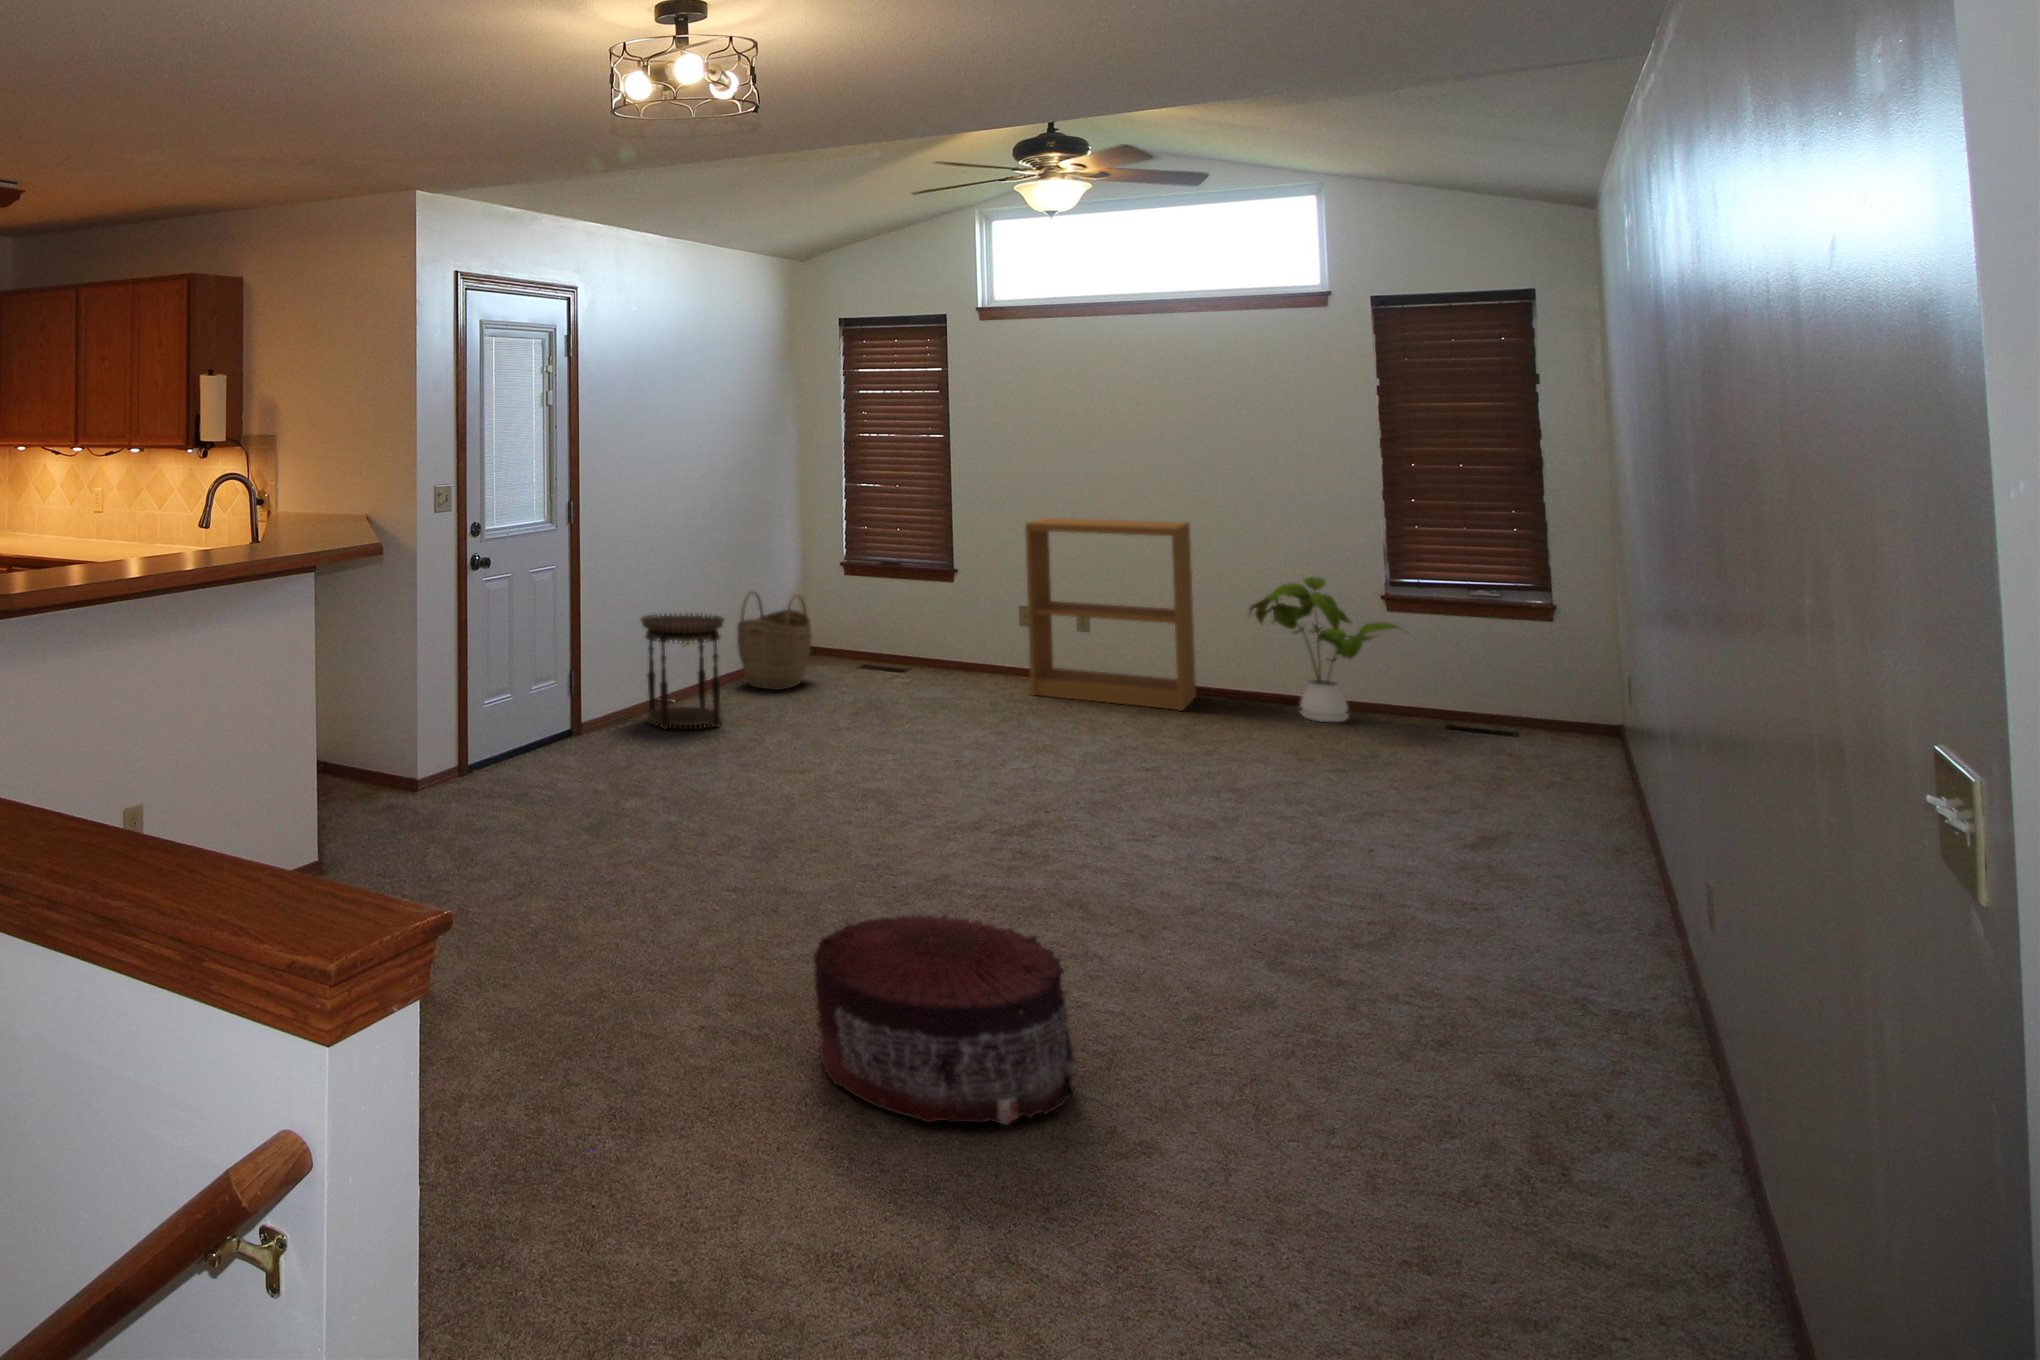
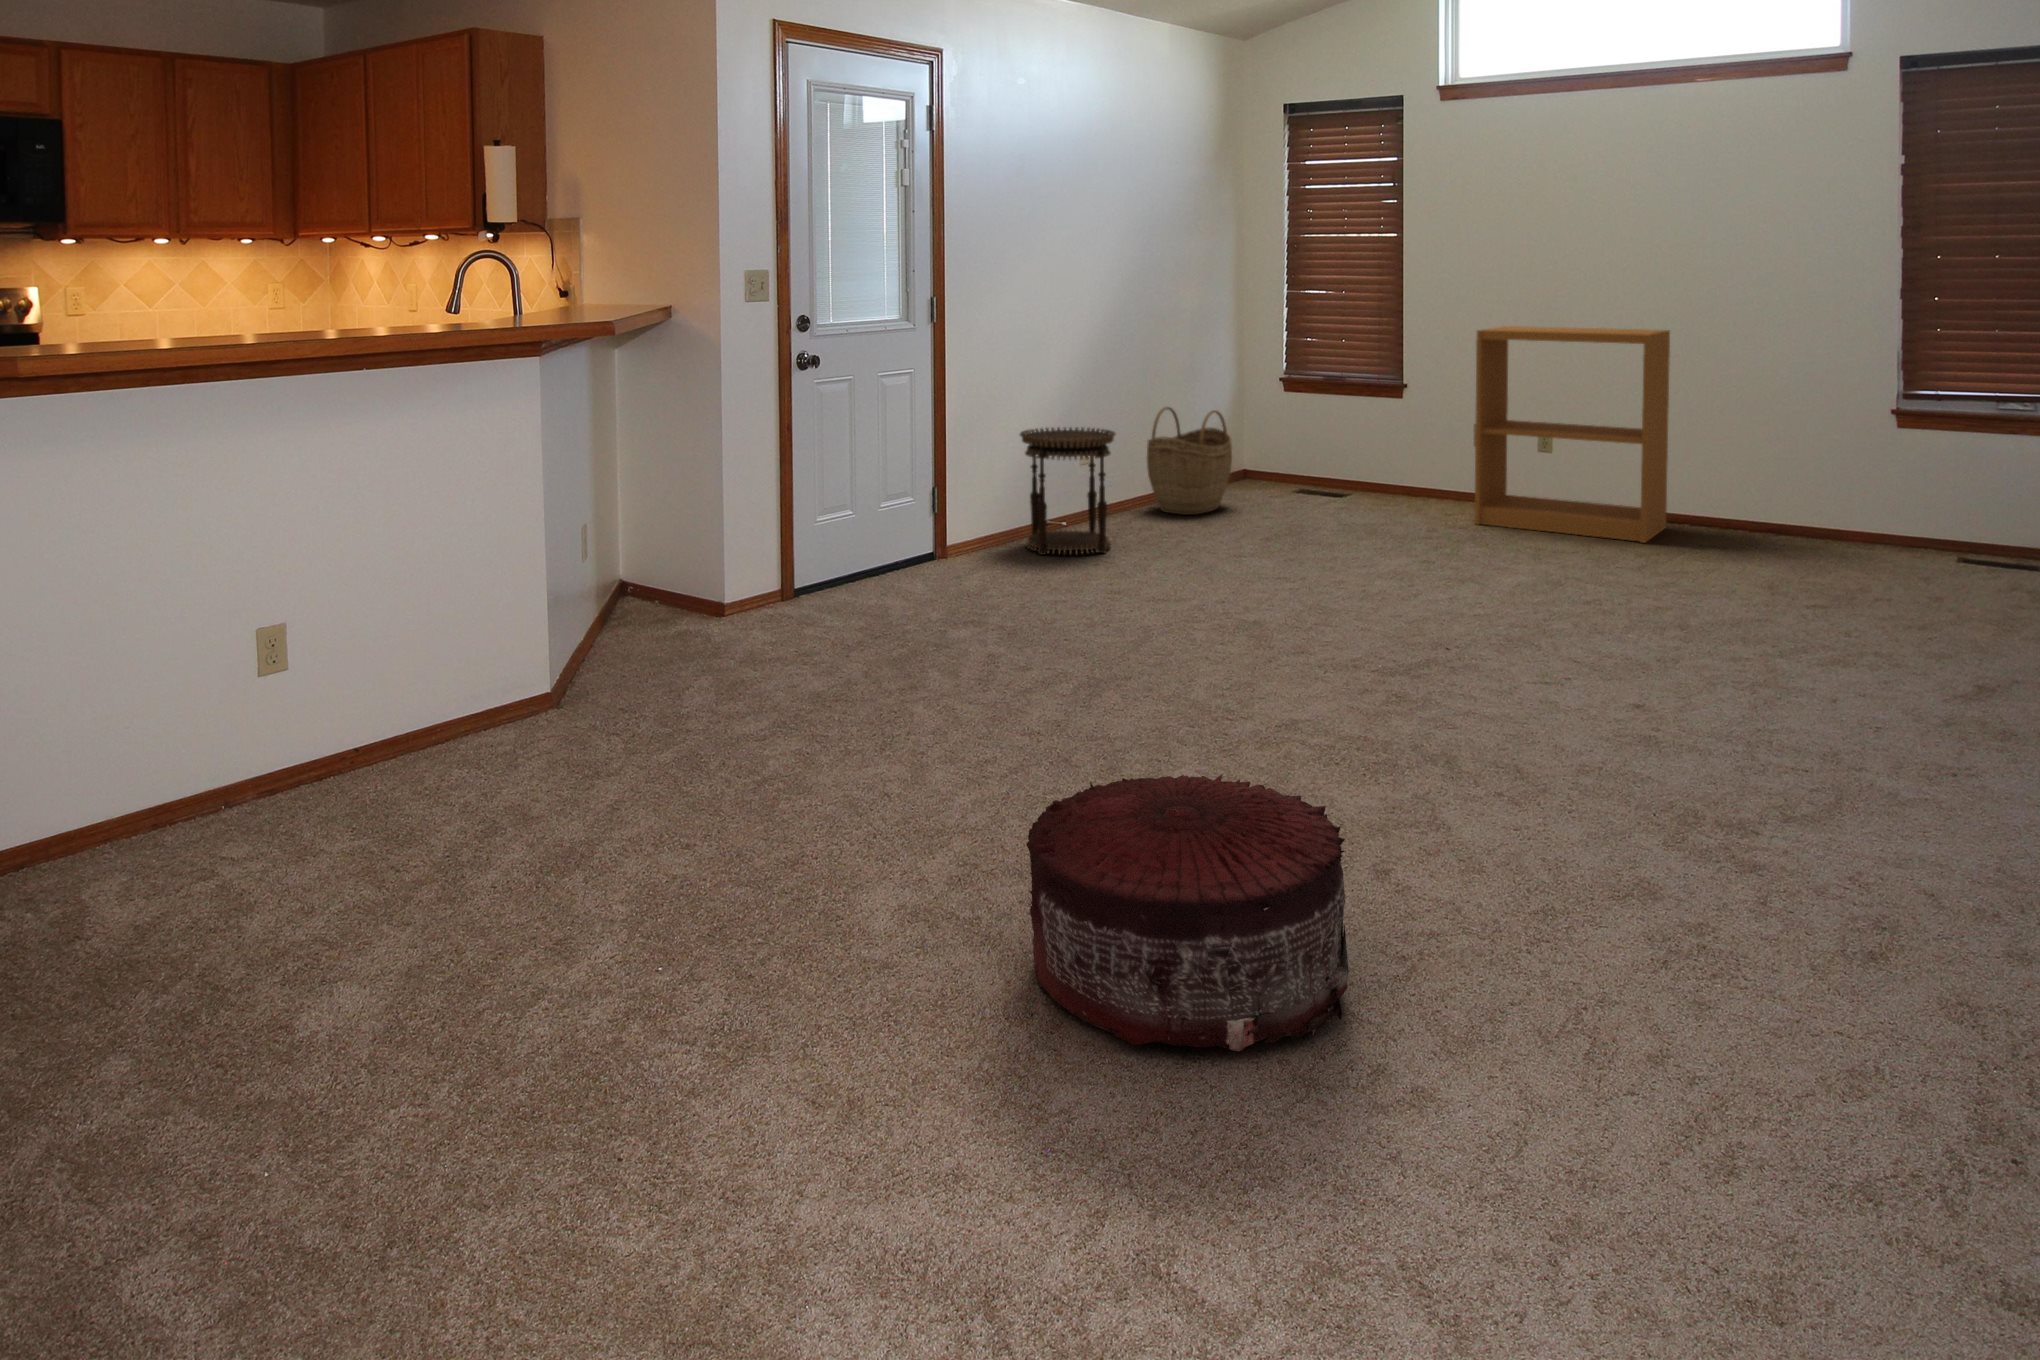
house plant: present [1250,577,1405,722] -> none [1729,390,1922,558]

